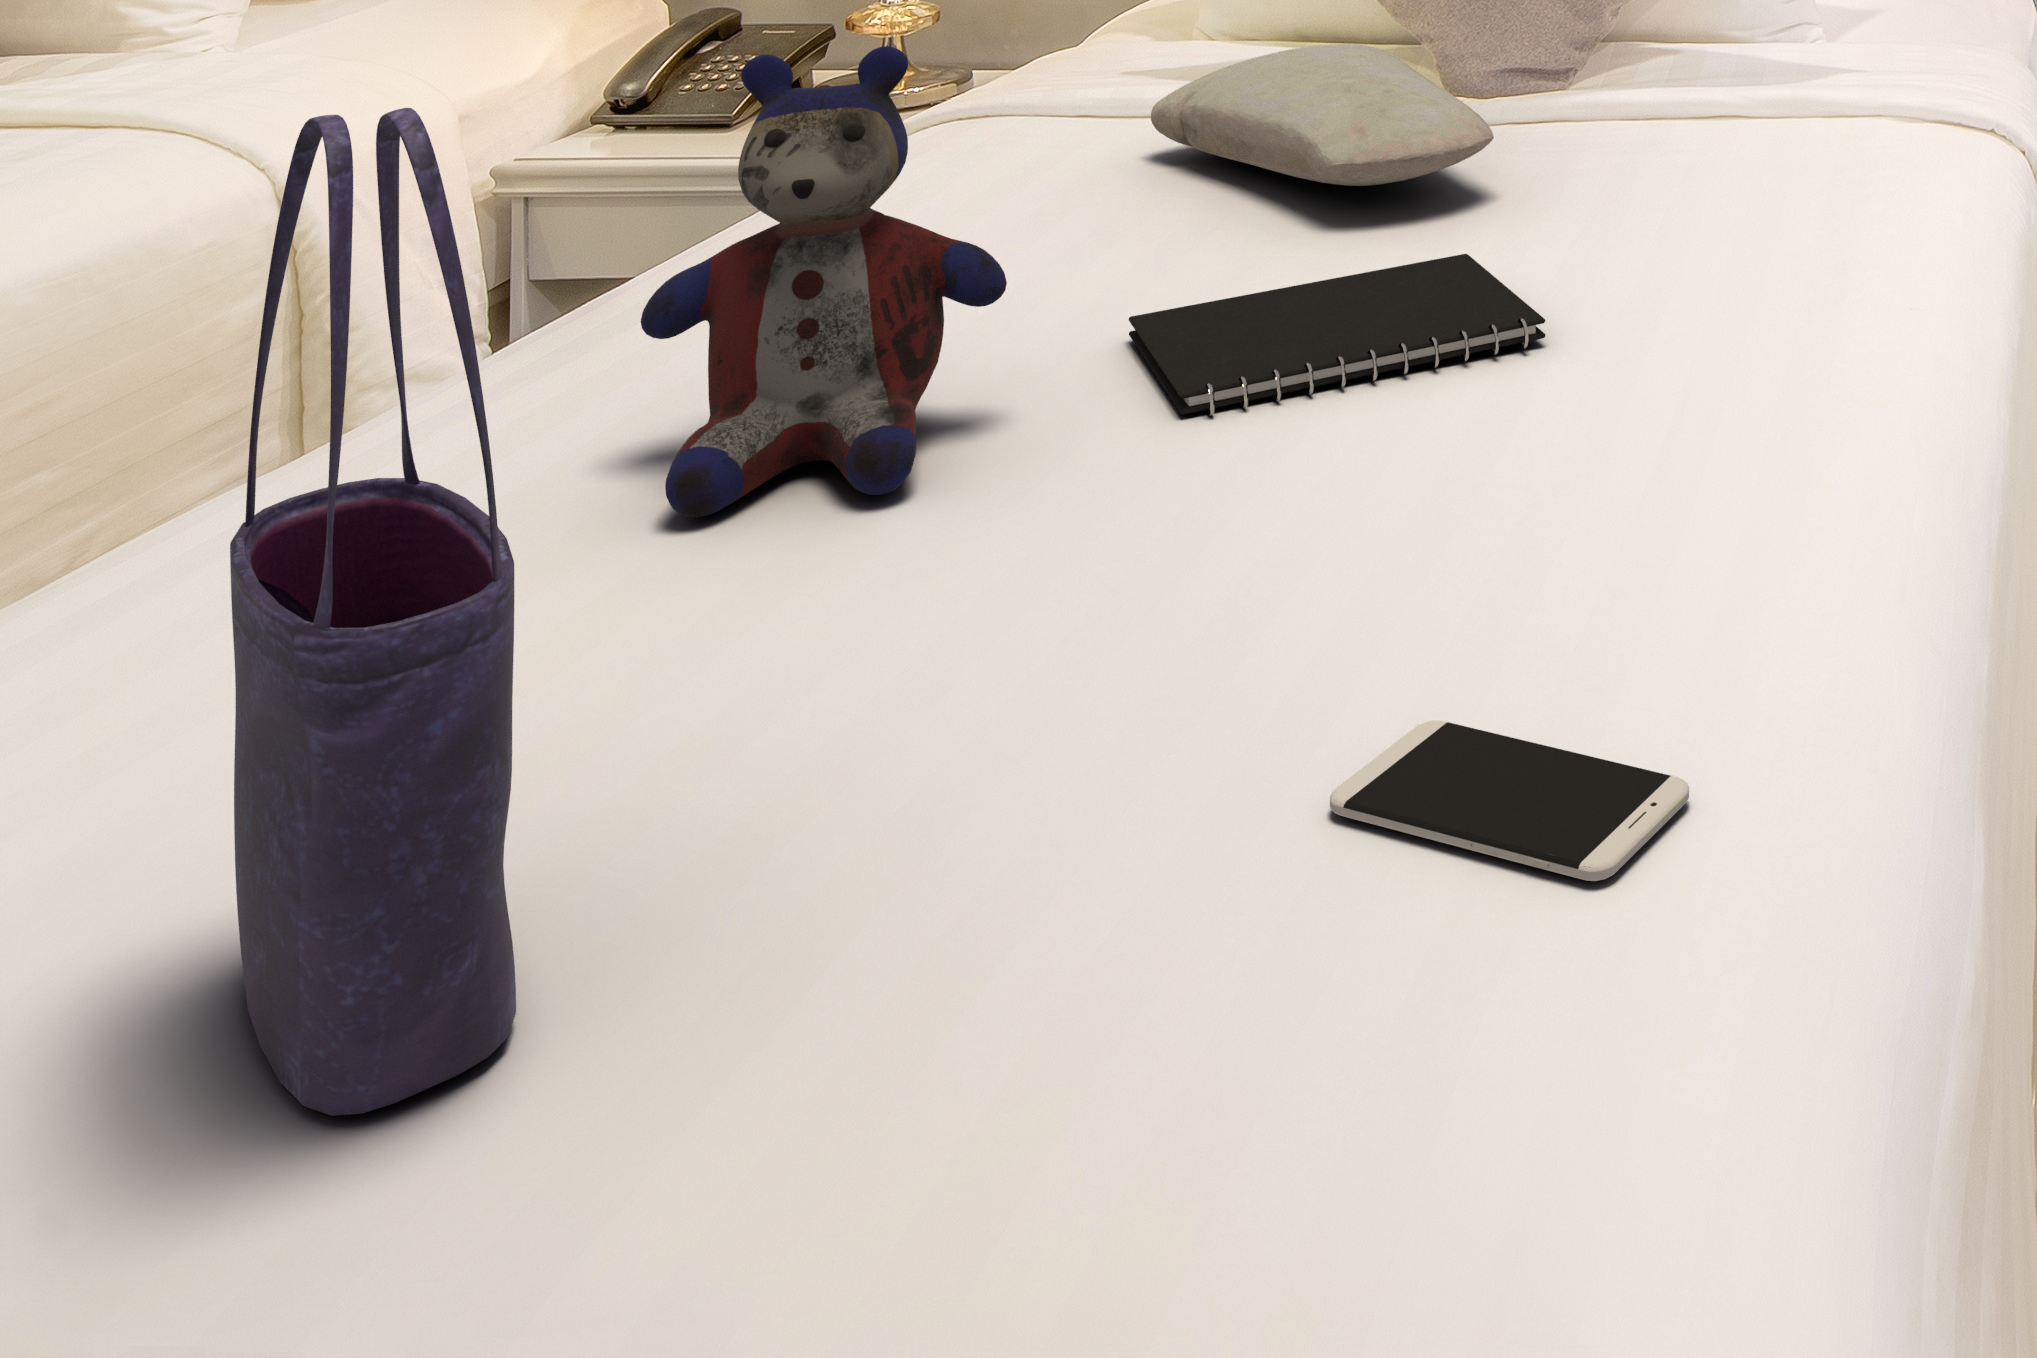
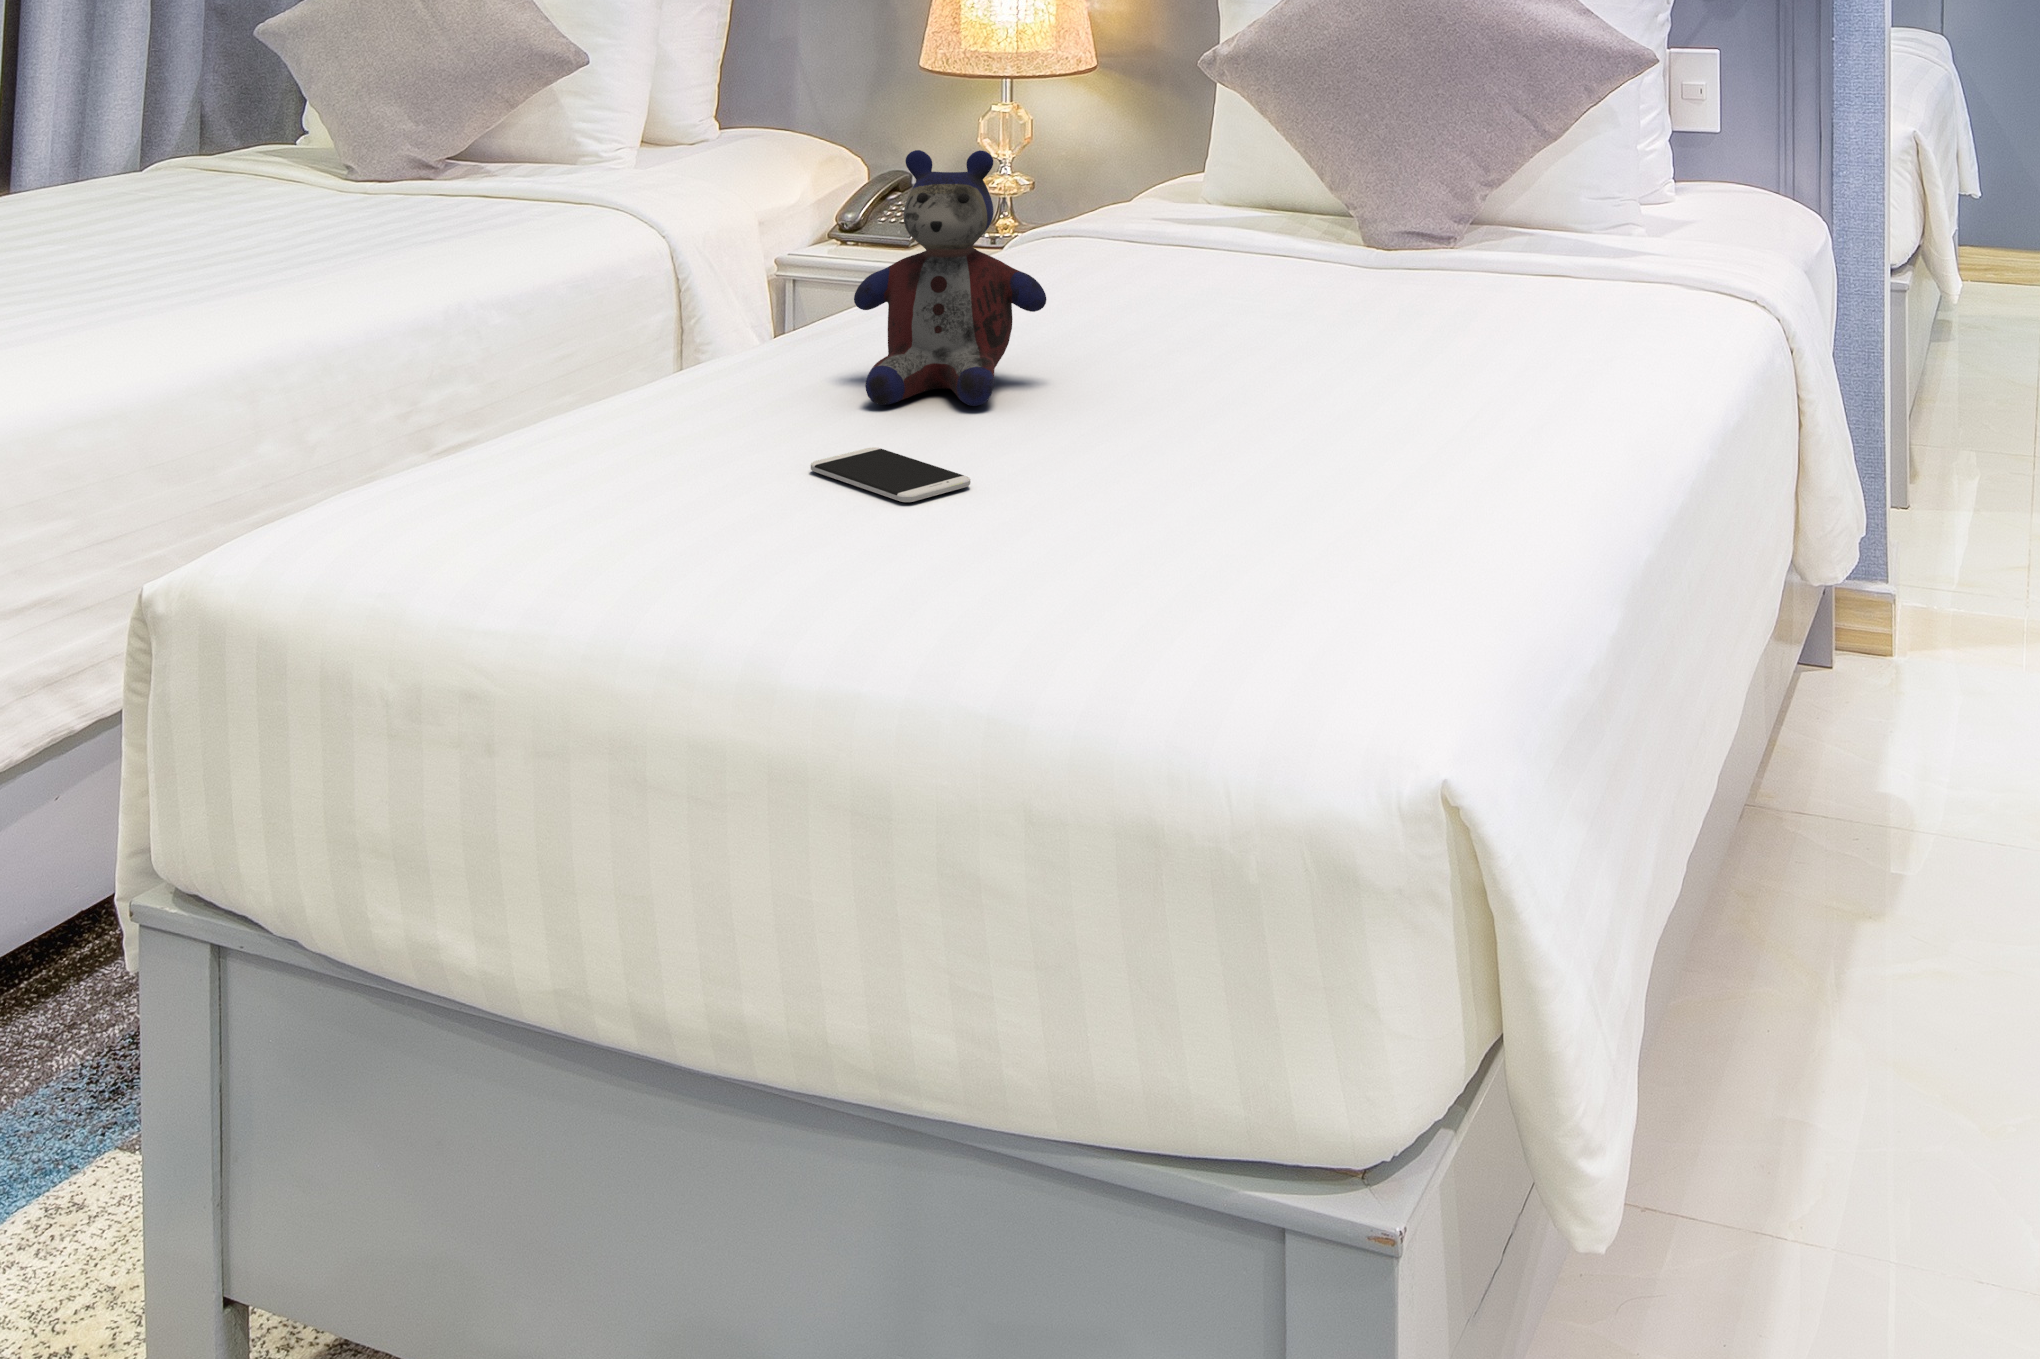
pillow: present [1151,44,1494,186] -> none [1155,201,1368,290]
tote bag: present [230,108,516,1116] -> none [685,123,800,581]
notebook: present [1129,254,1545,416] -> none [1121,329,1371,394]
smartphone: present [1330,720,1689,881] -> present [811,447,970,502]

